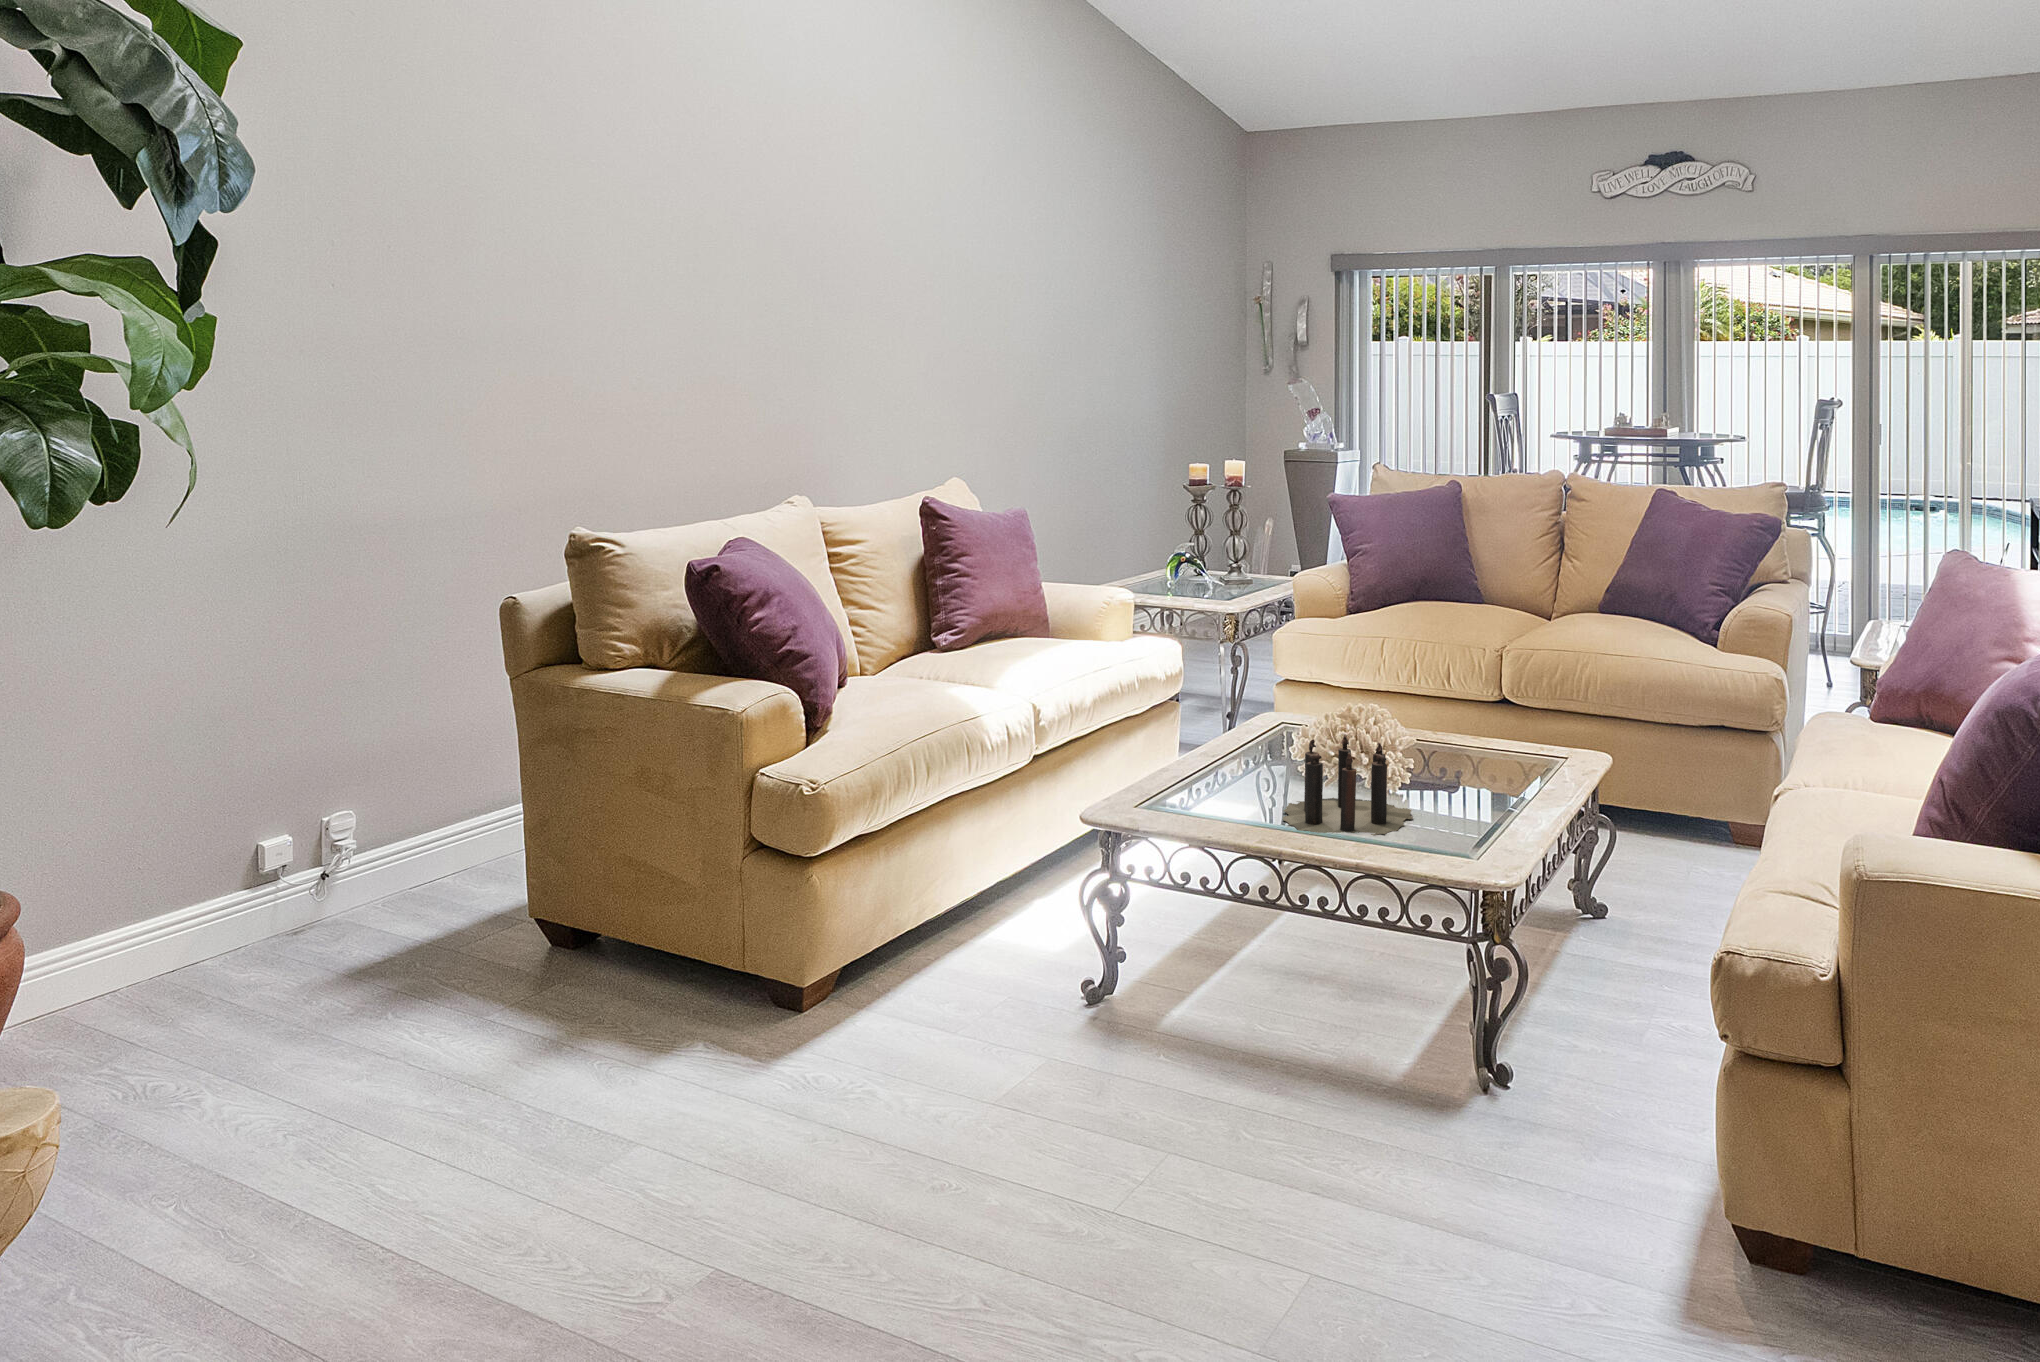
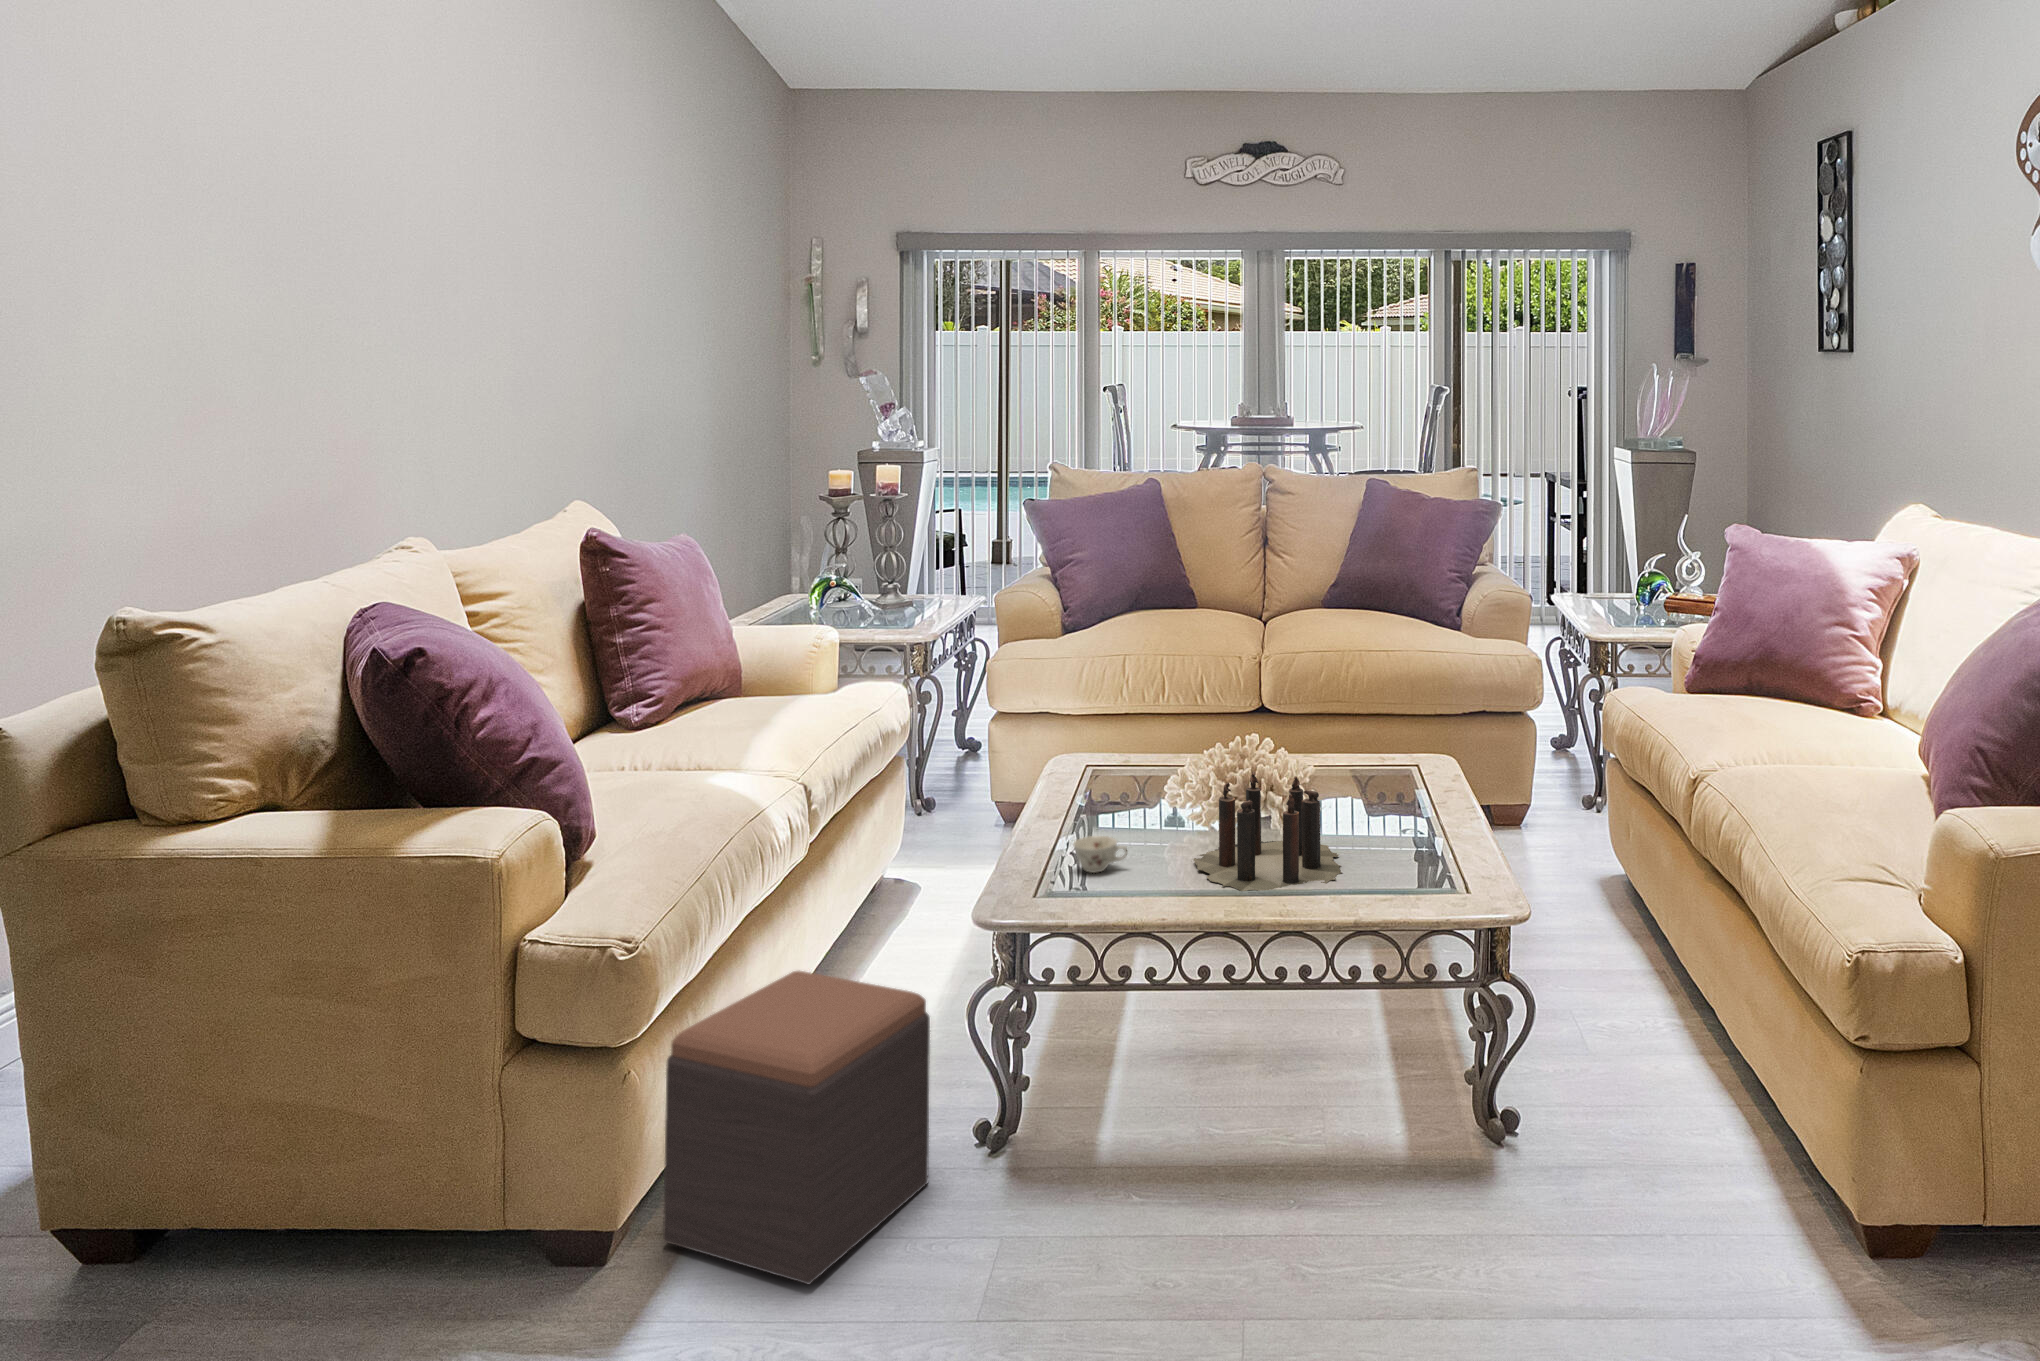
teacup: none [1189,773,1233,802] -> present [1073,836,1127,873]
footstool: none [840,839,1037,1060] -> present [663,971,930,1284]

